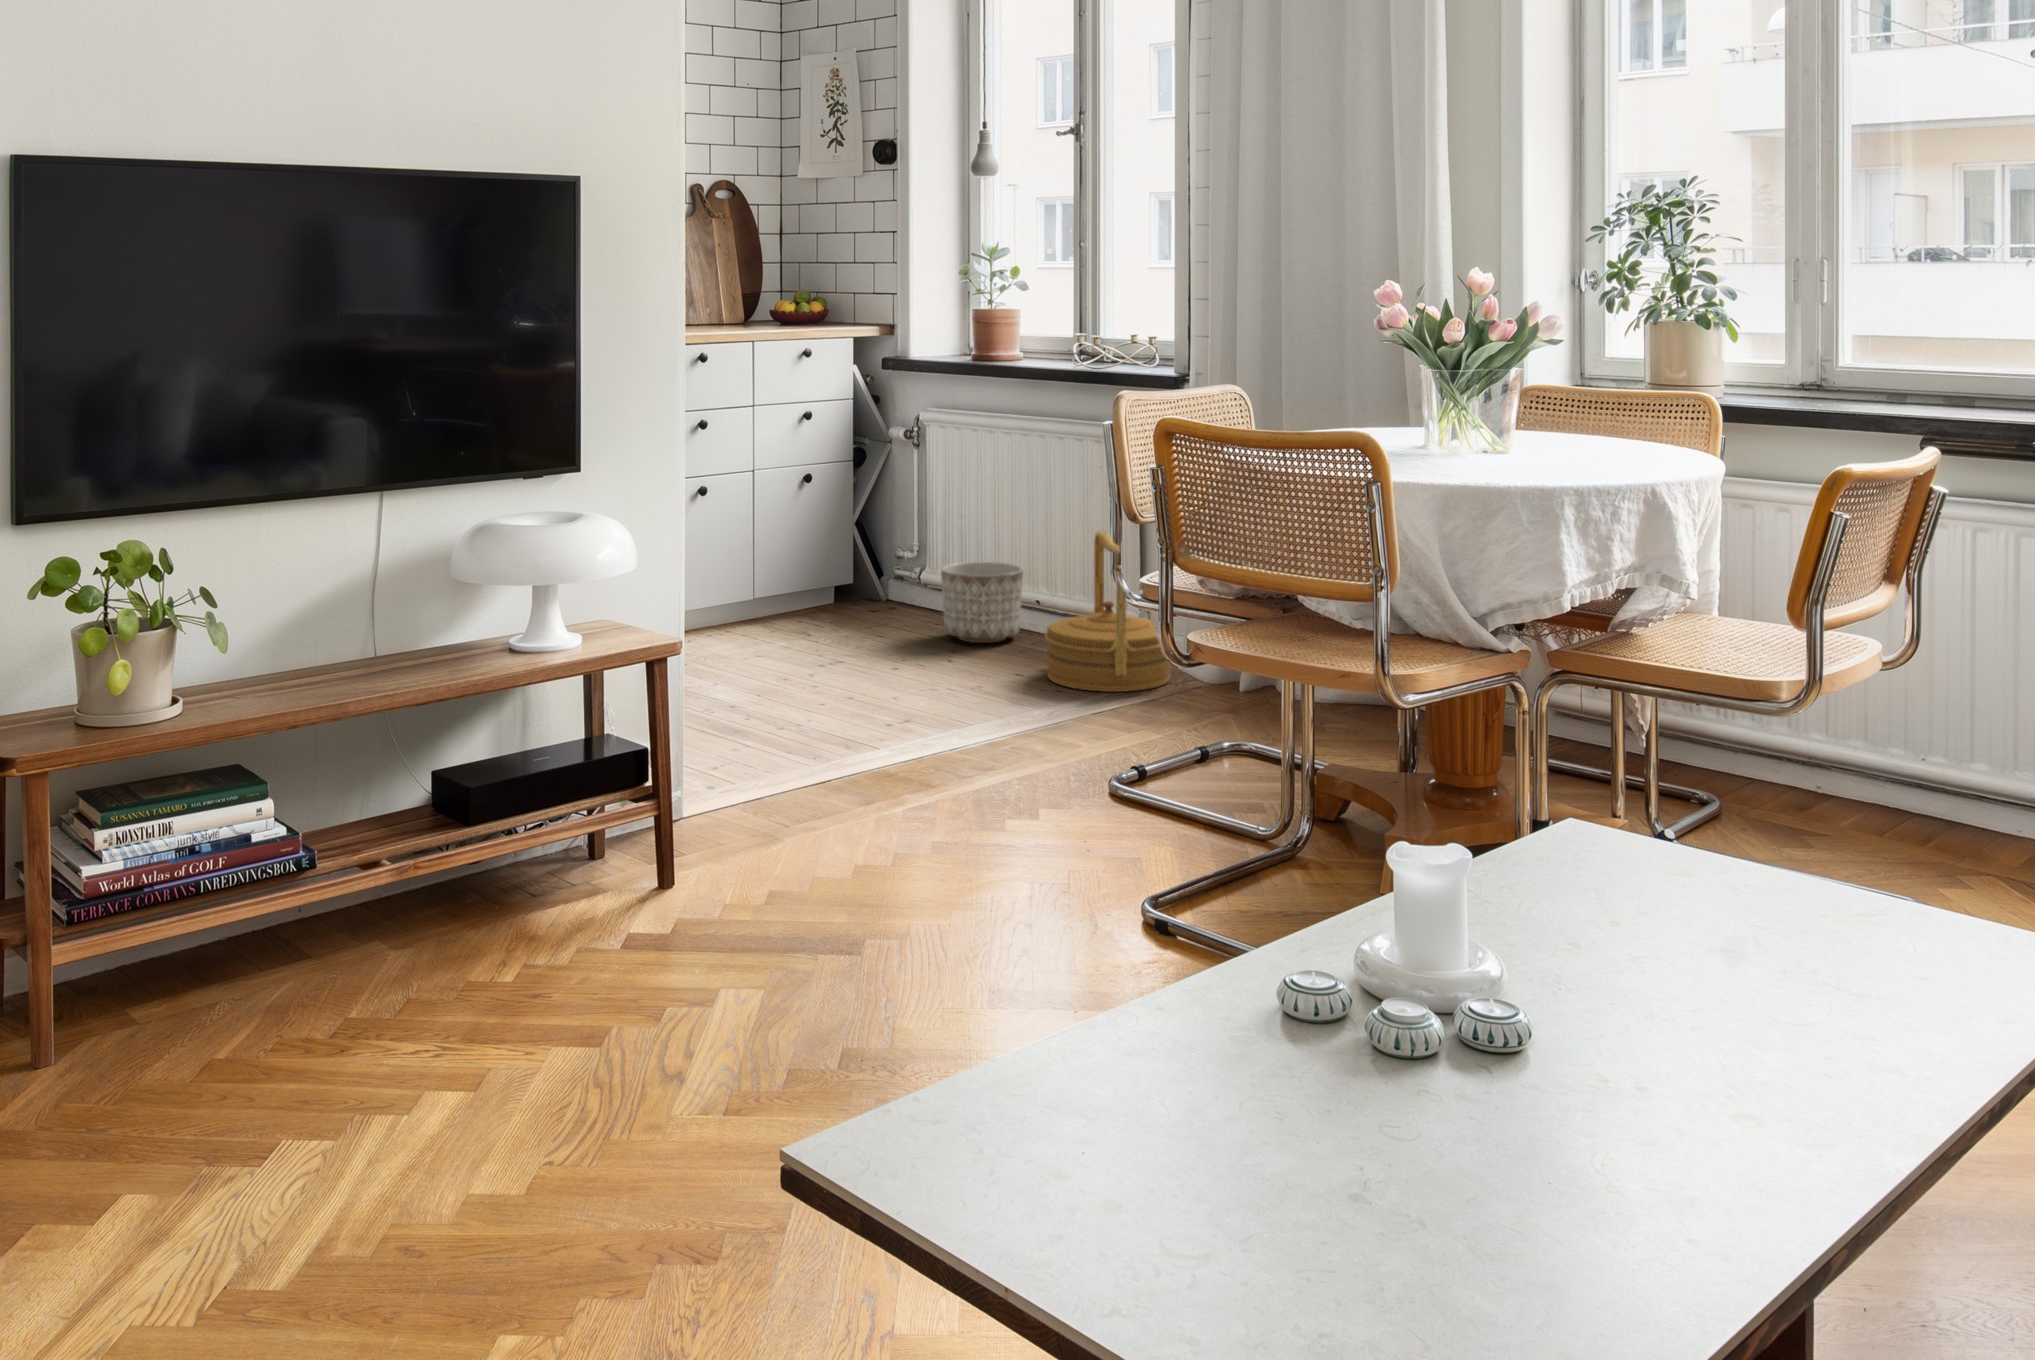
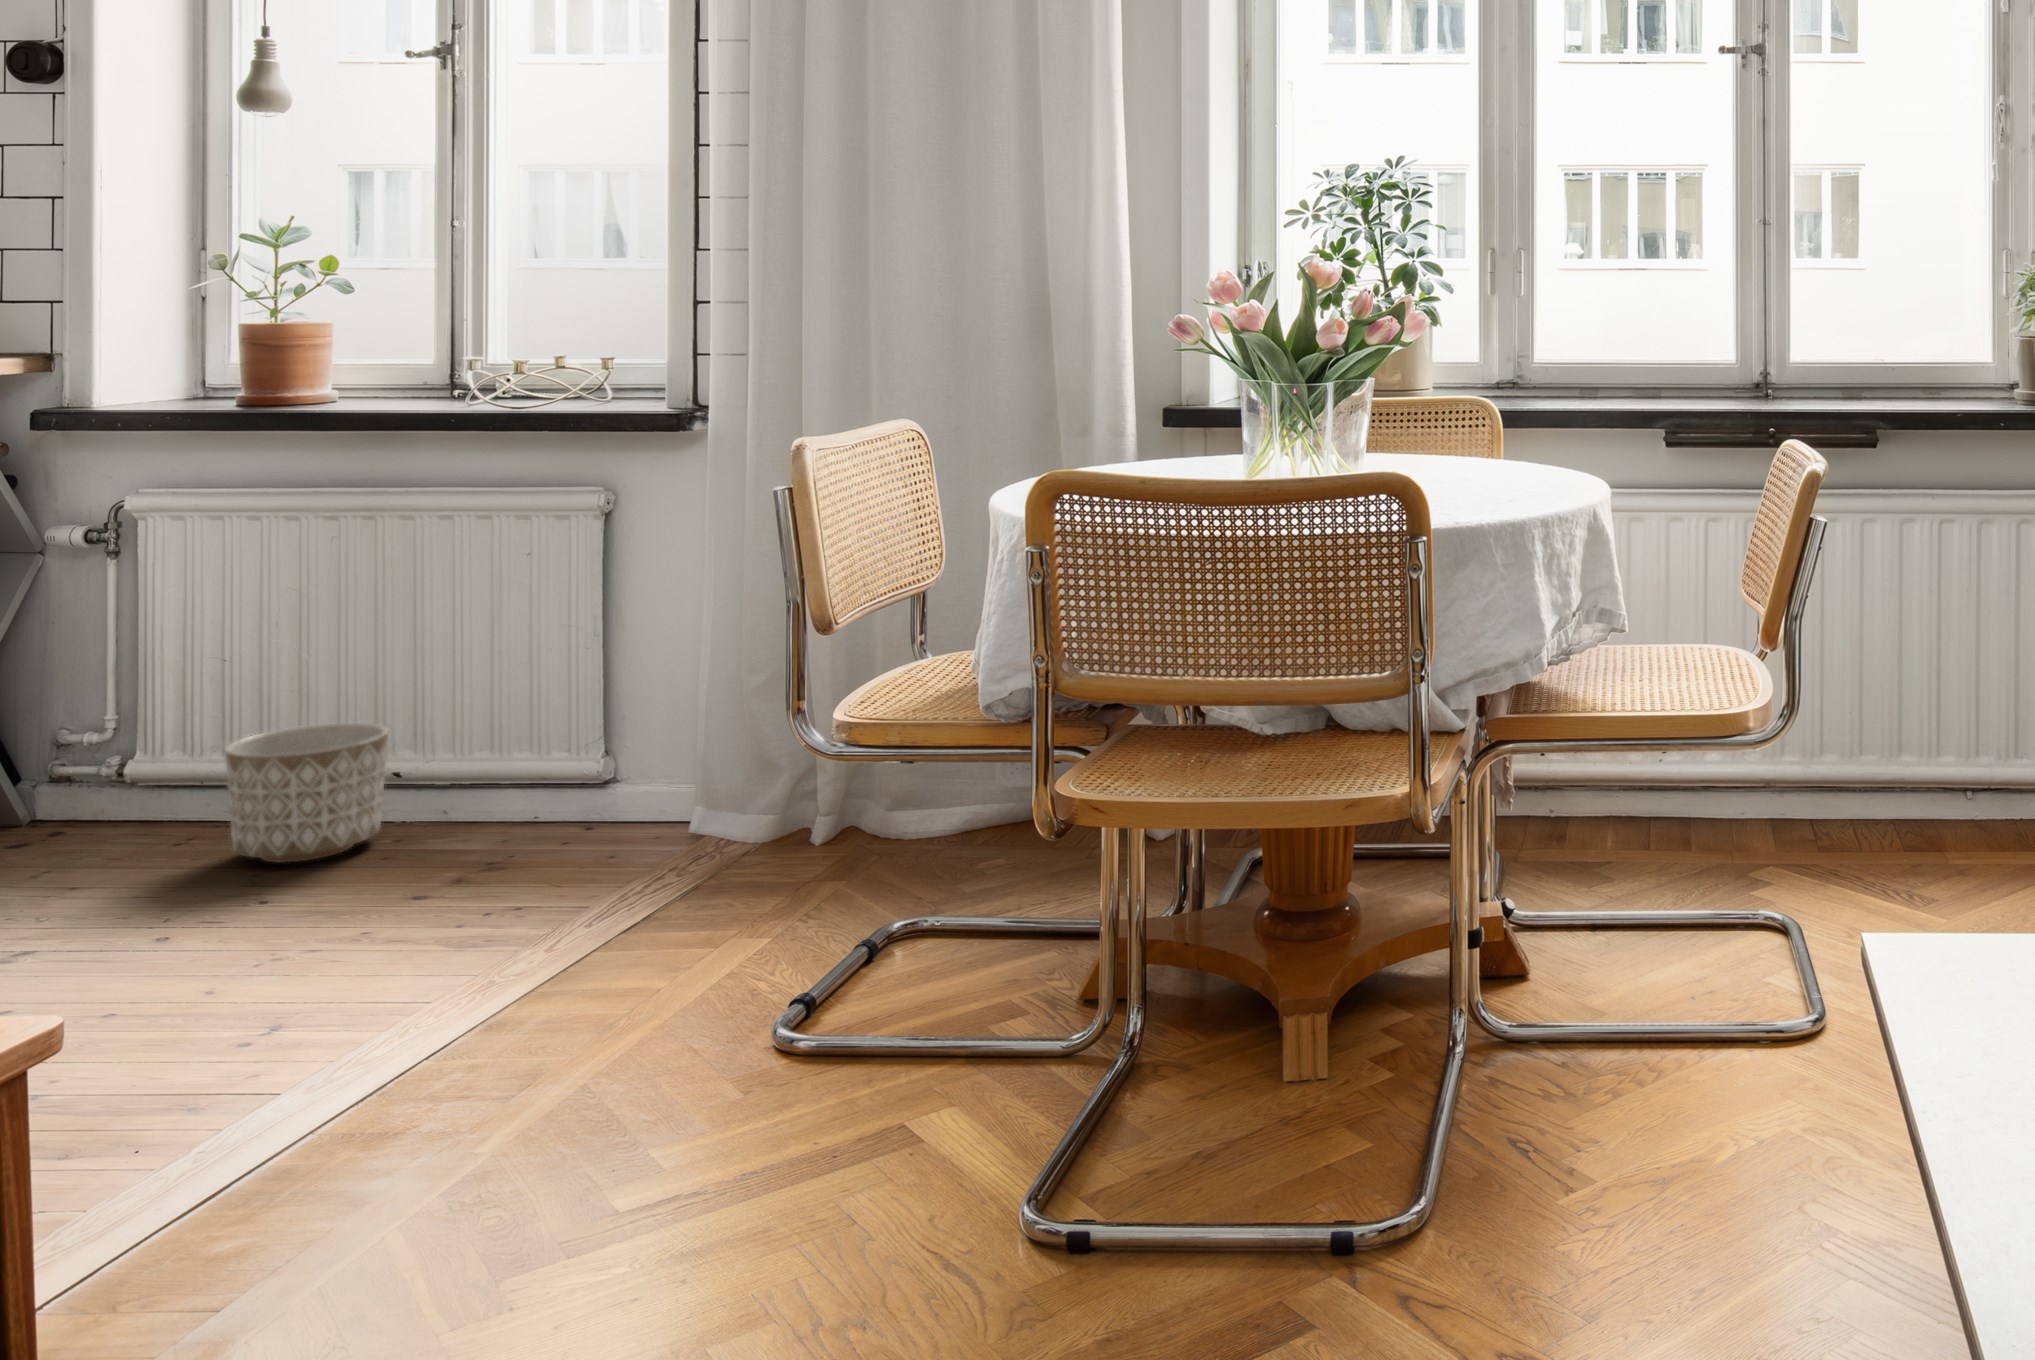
woven basket: present [1044,531,1171,692] -> none [485,650,706,898]

